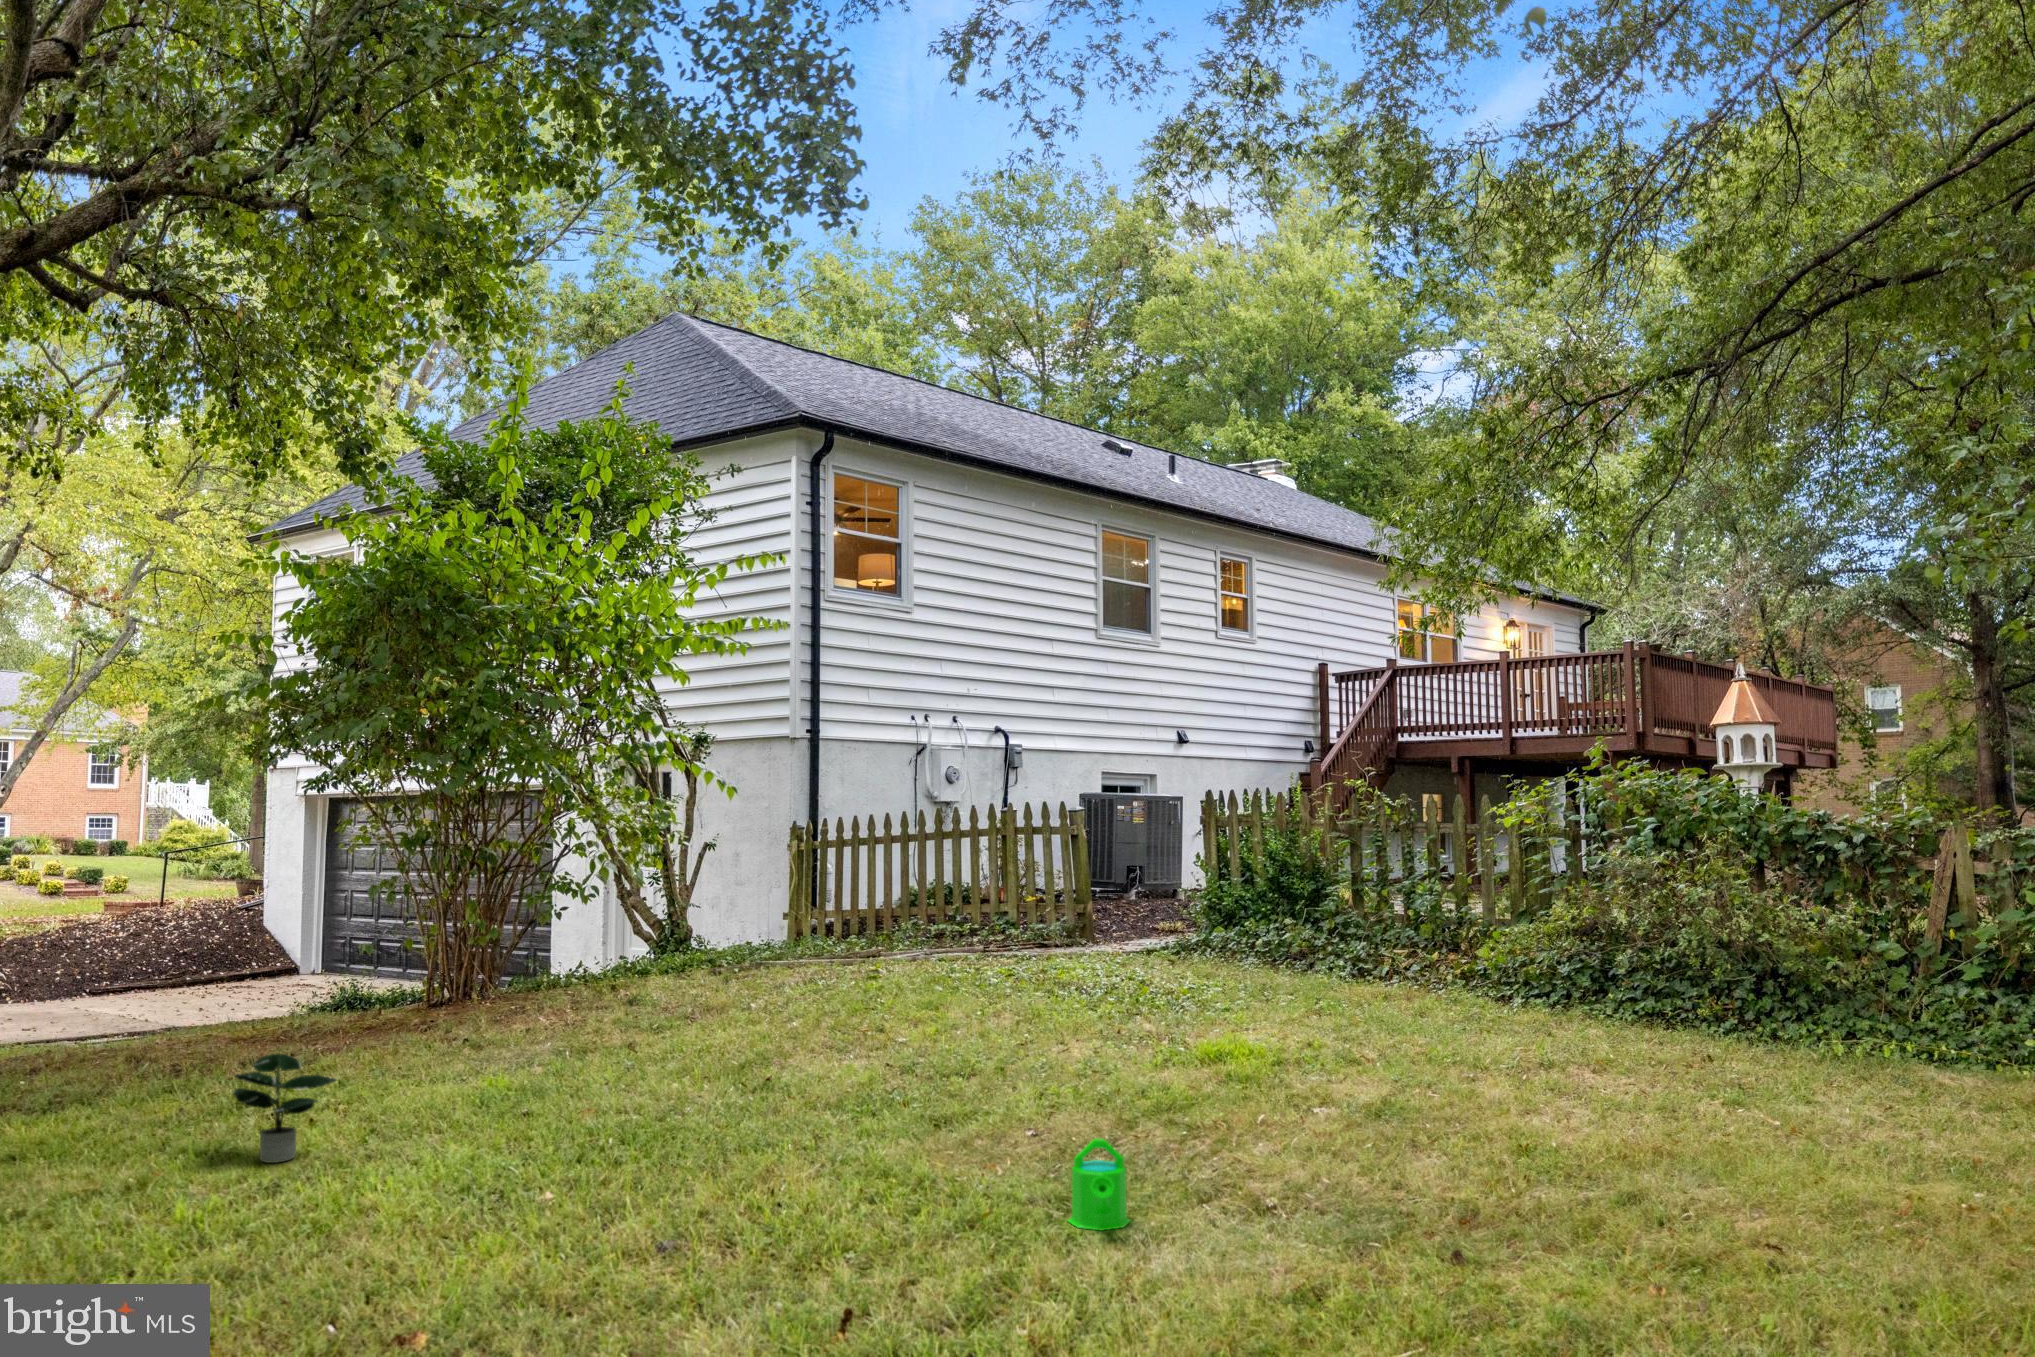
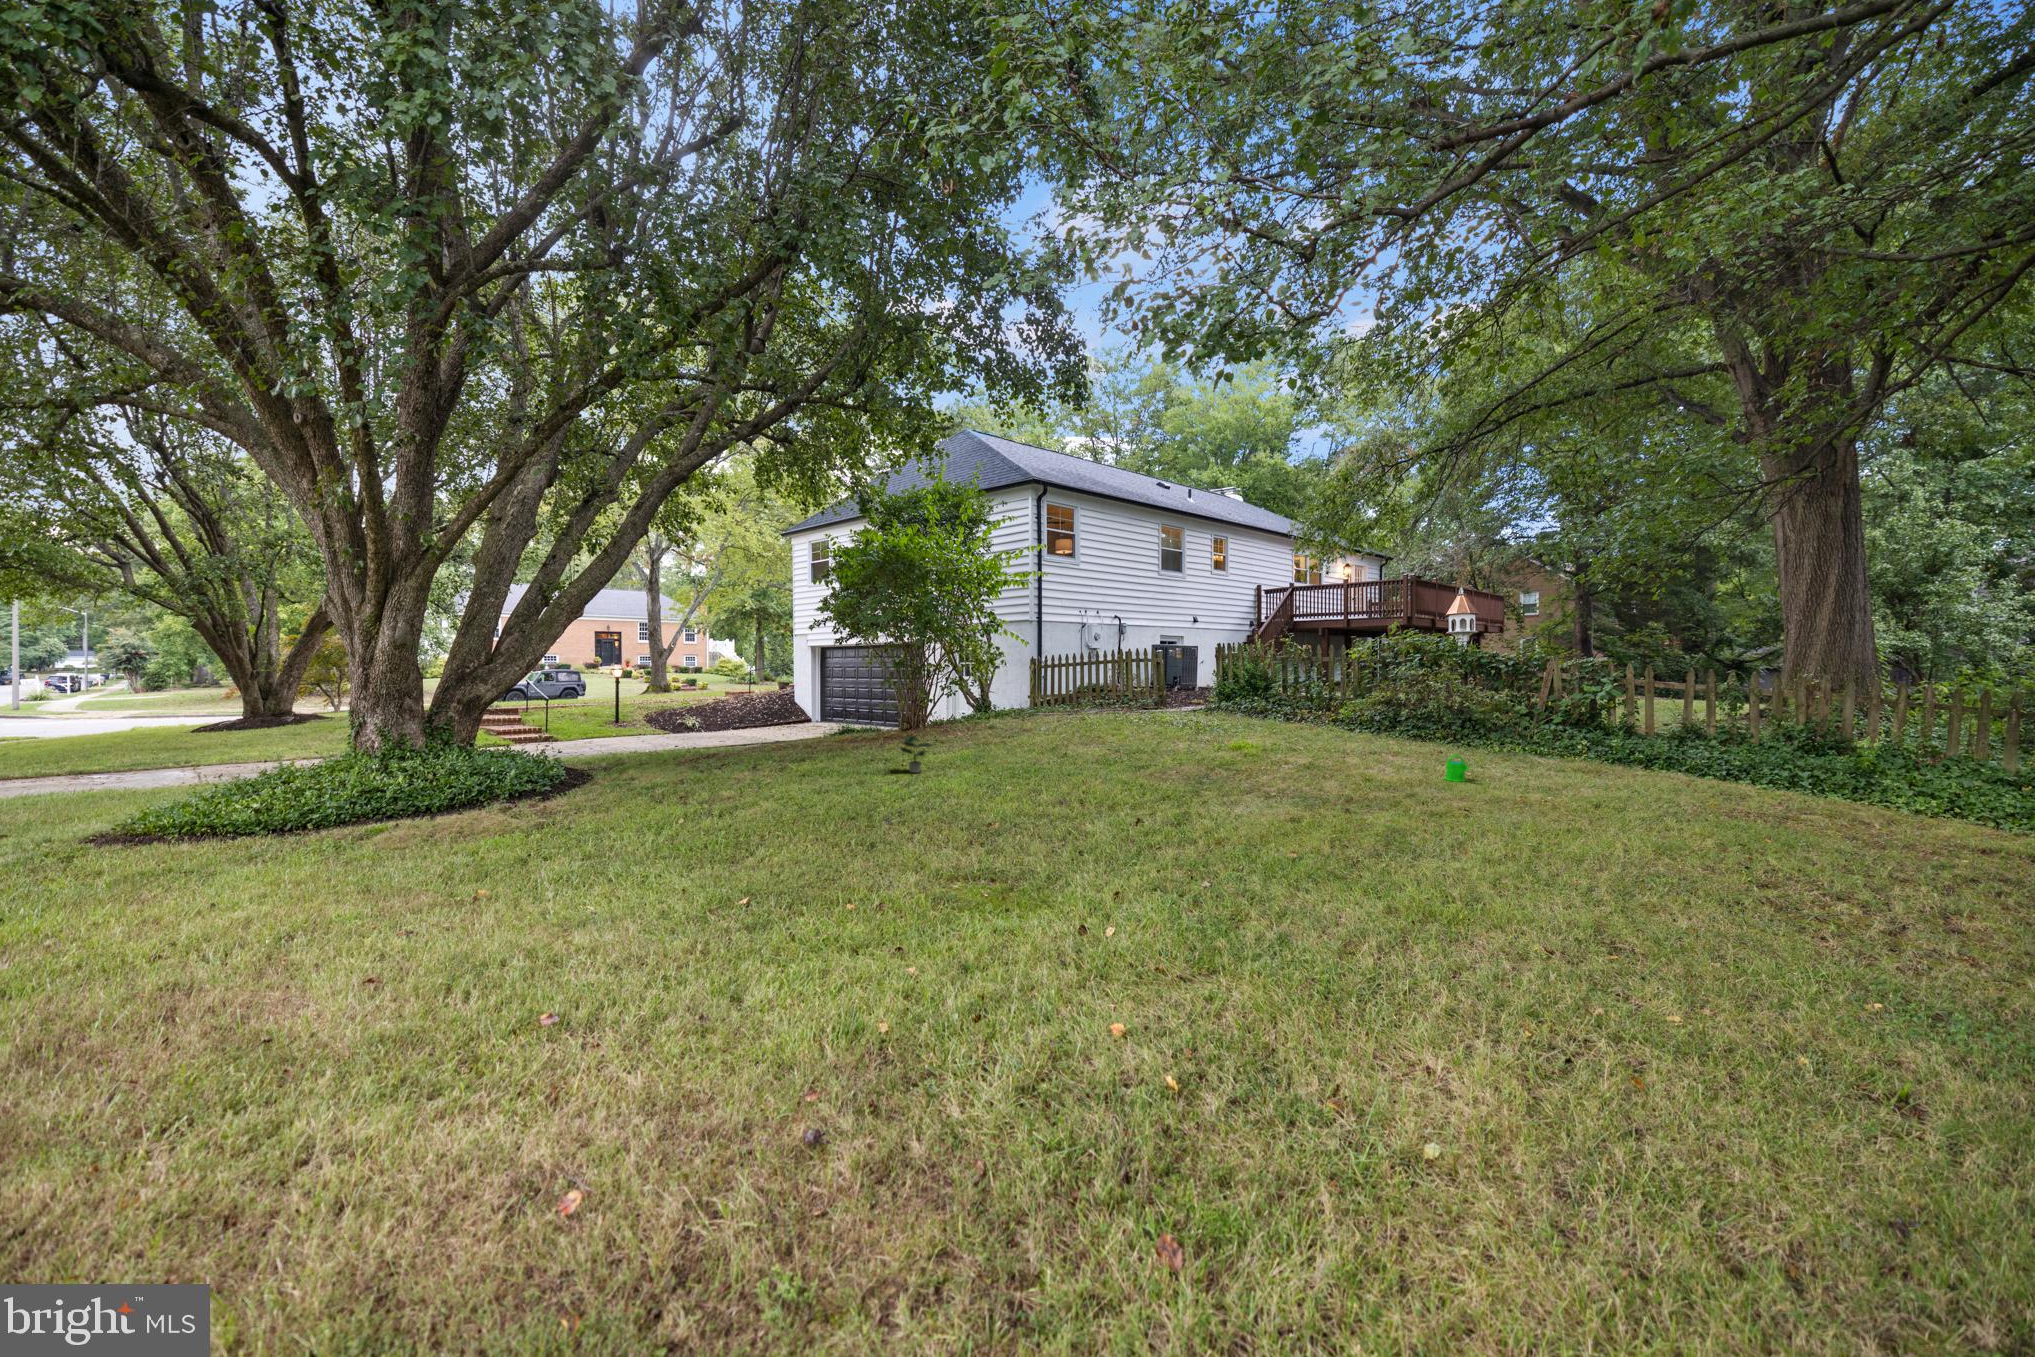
watering can: present [1068,1138,1130,1230] -> present [1445,754,1469,782]

